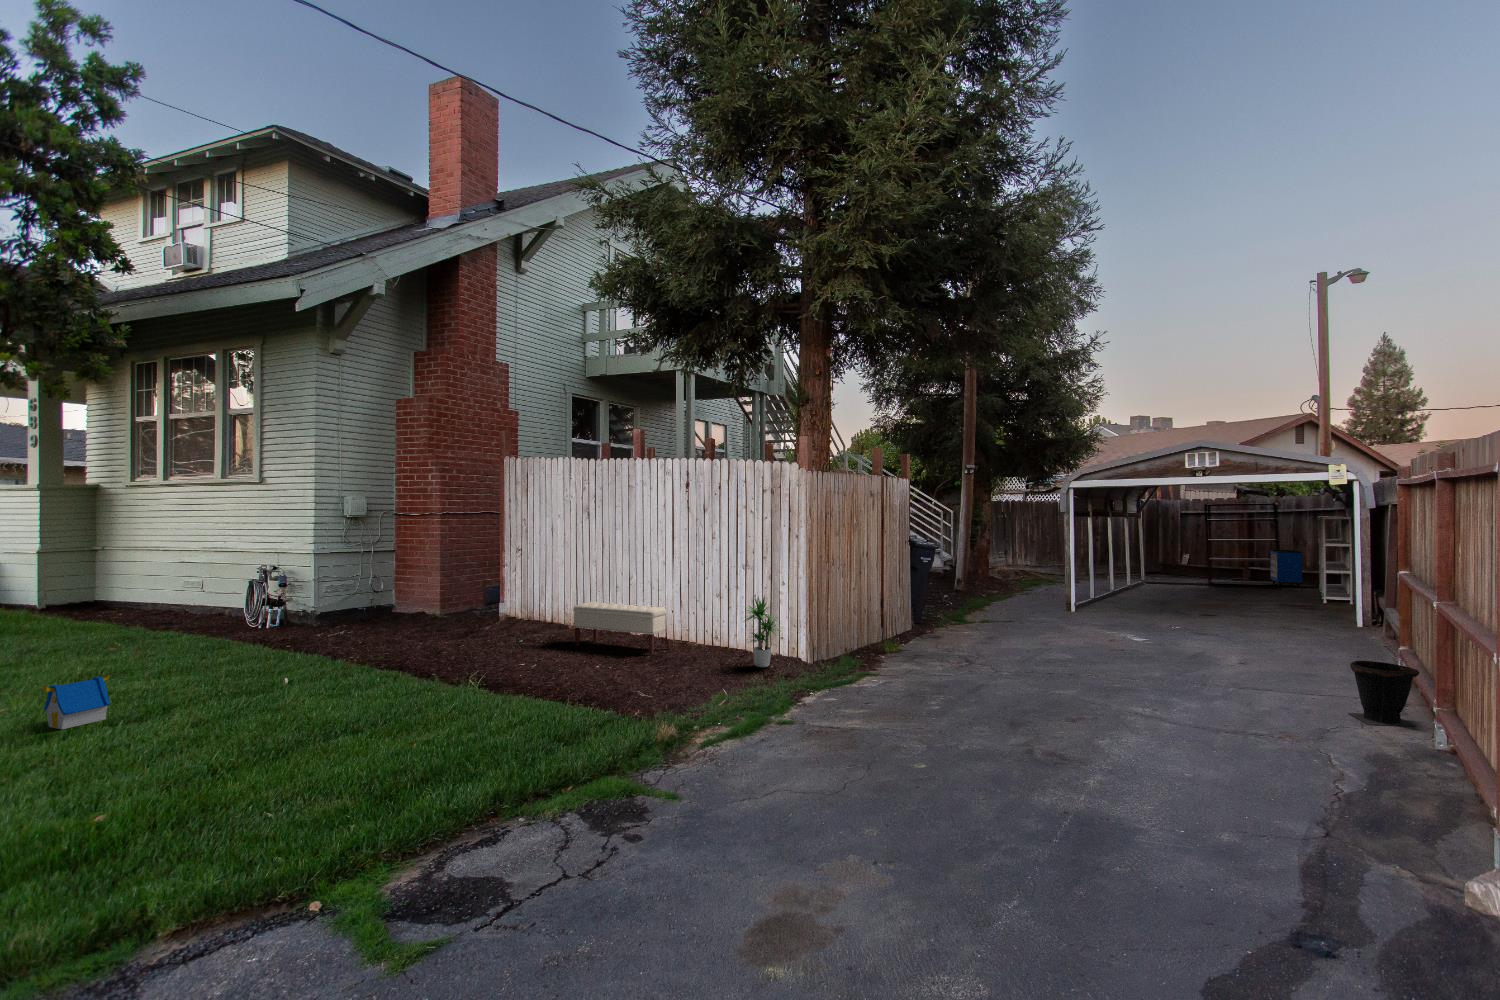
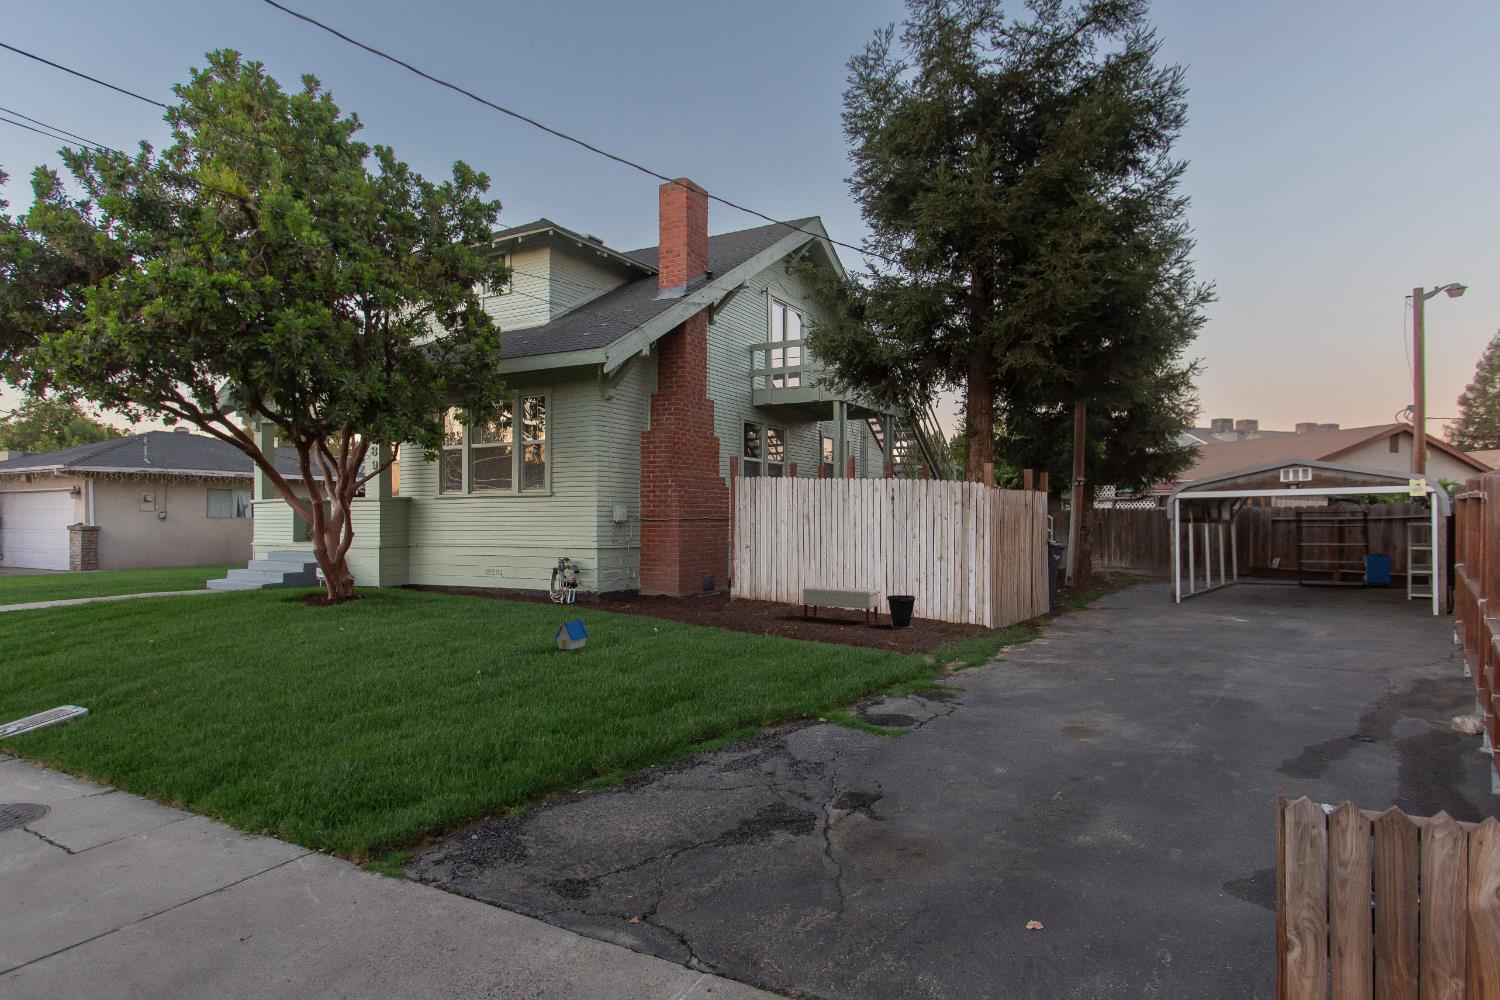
potted plant: present [745,596,781,667] -> none [941,578,976,632]
bucket: present [1348,656,1419,726] -> present [887,595,915,628]

